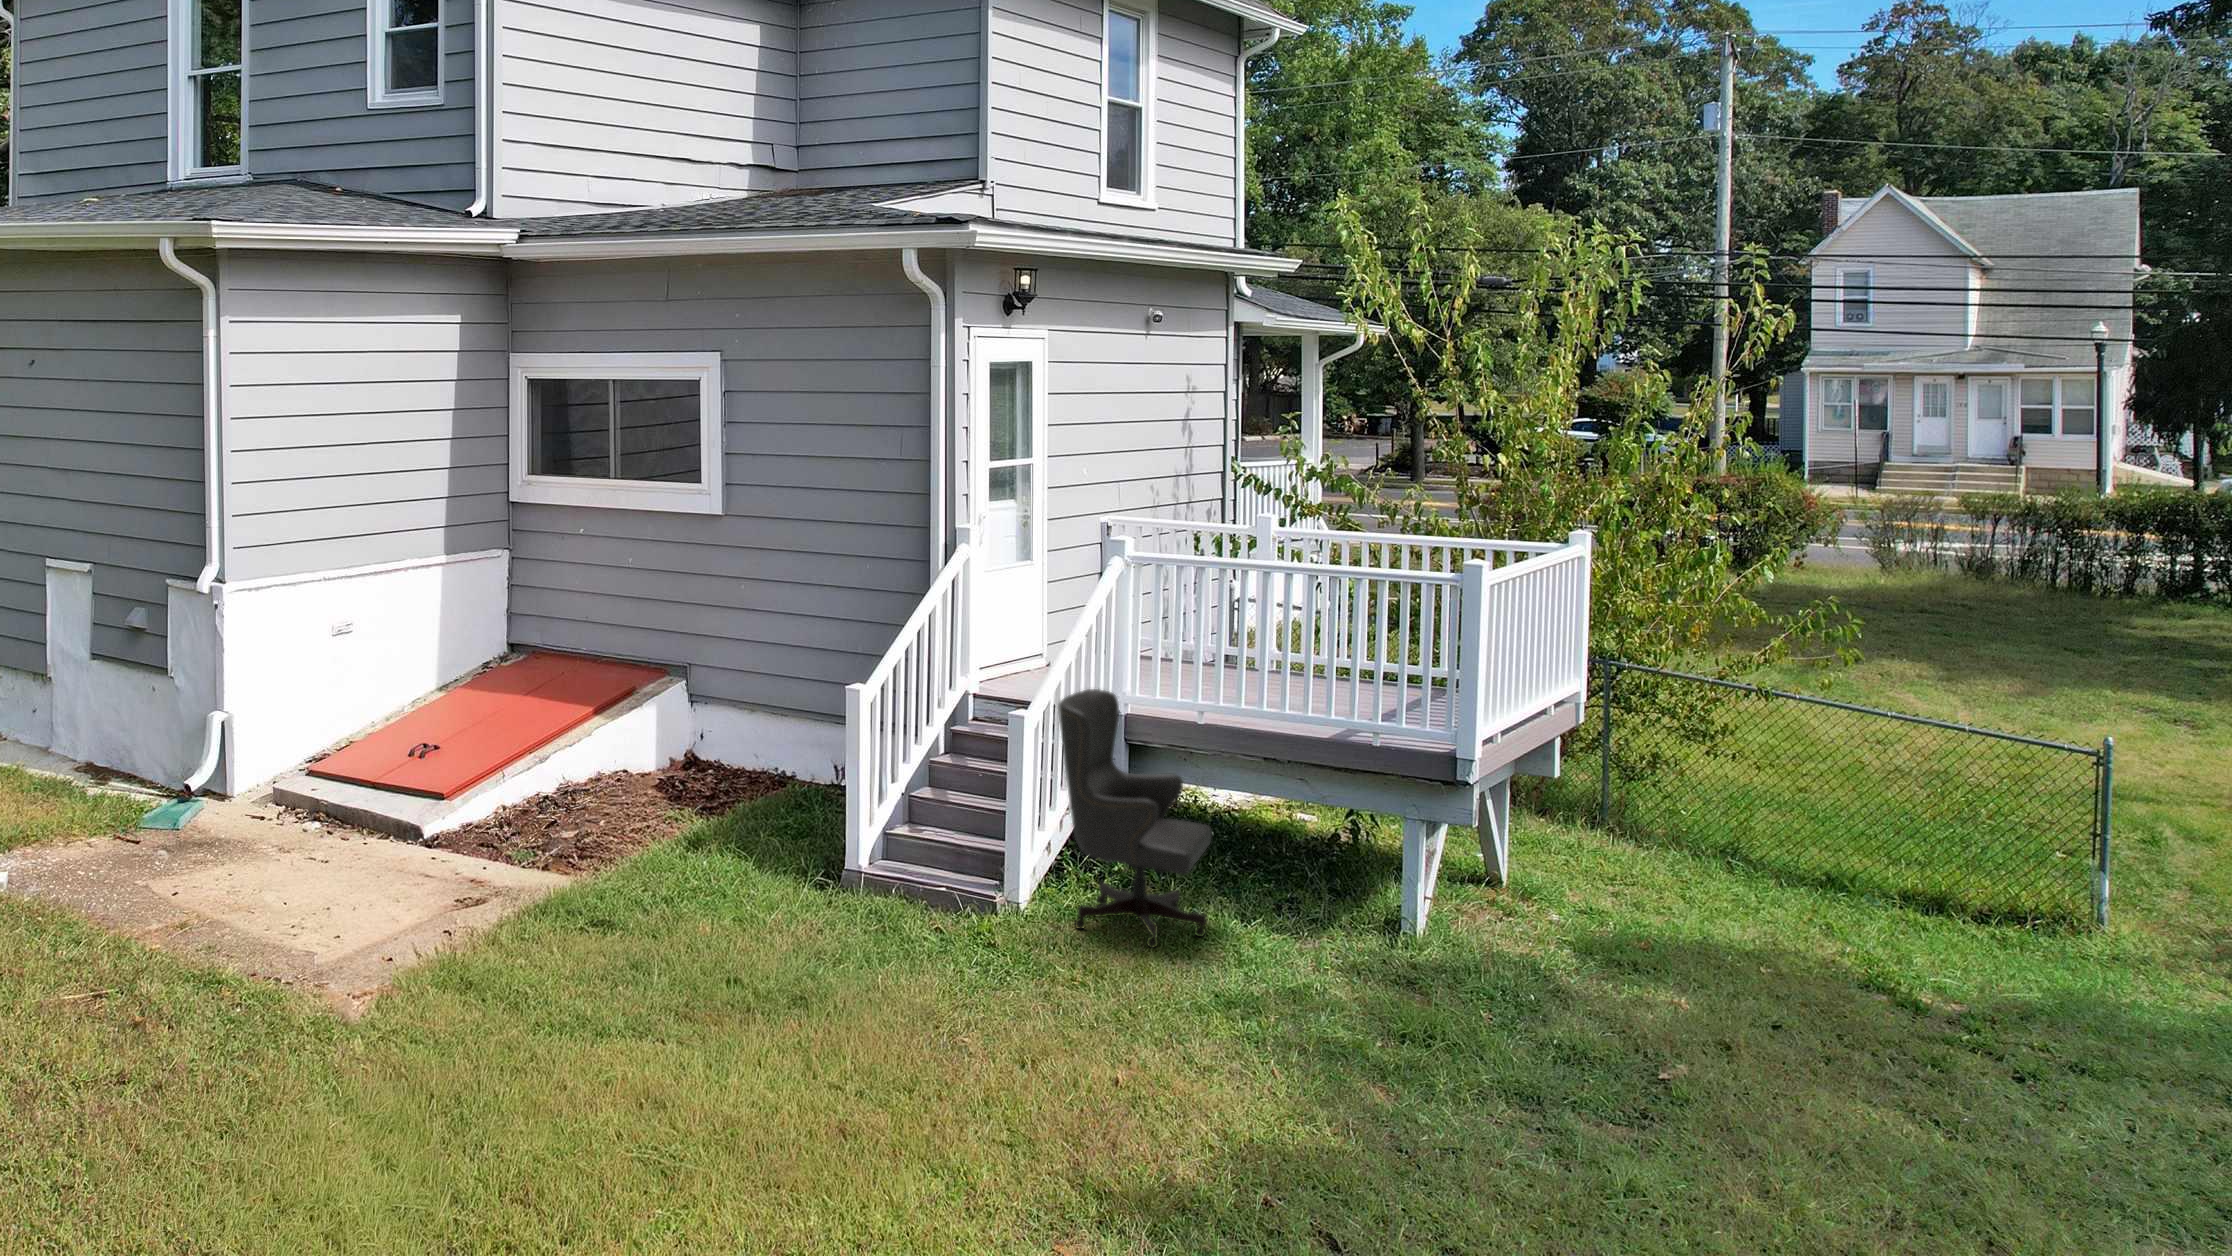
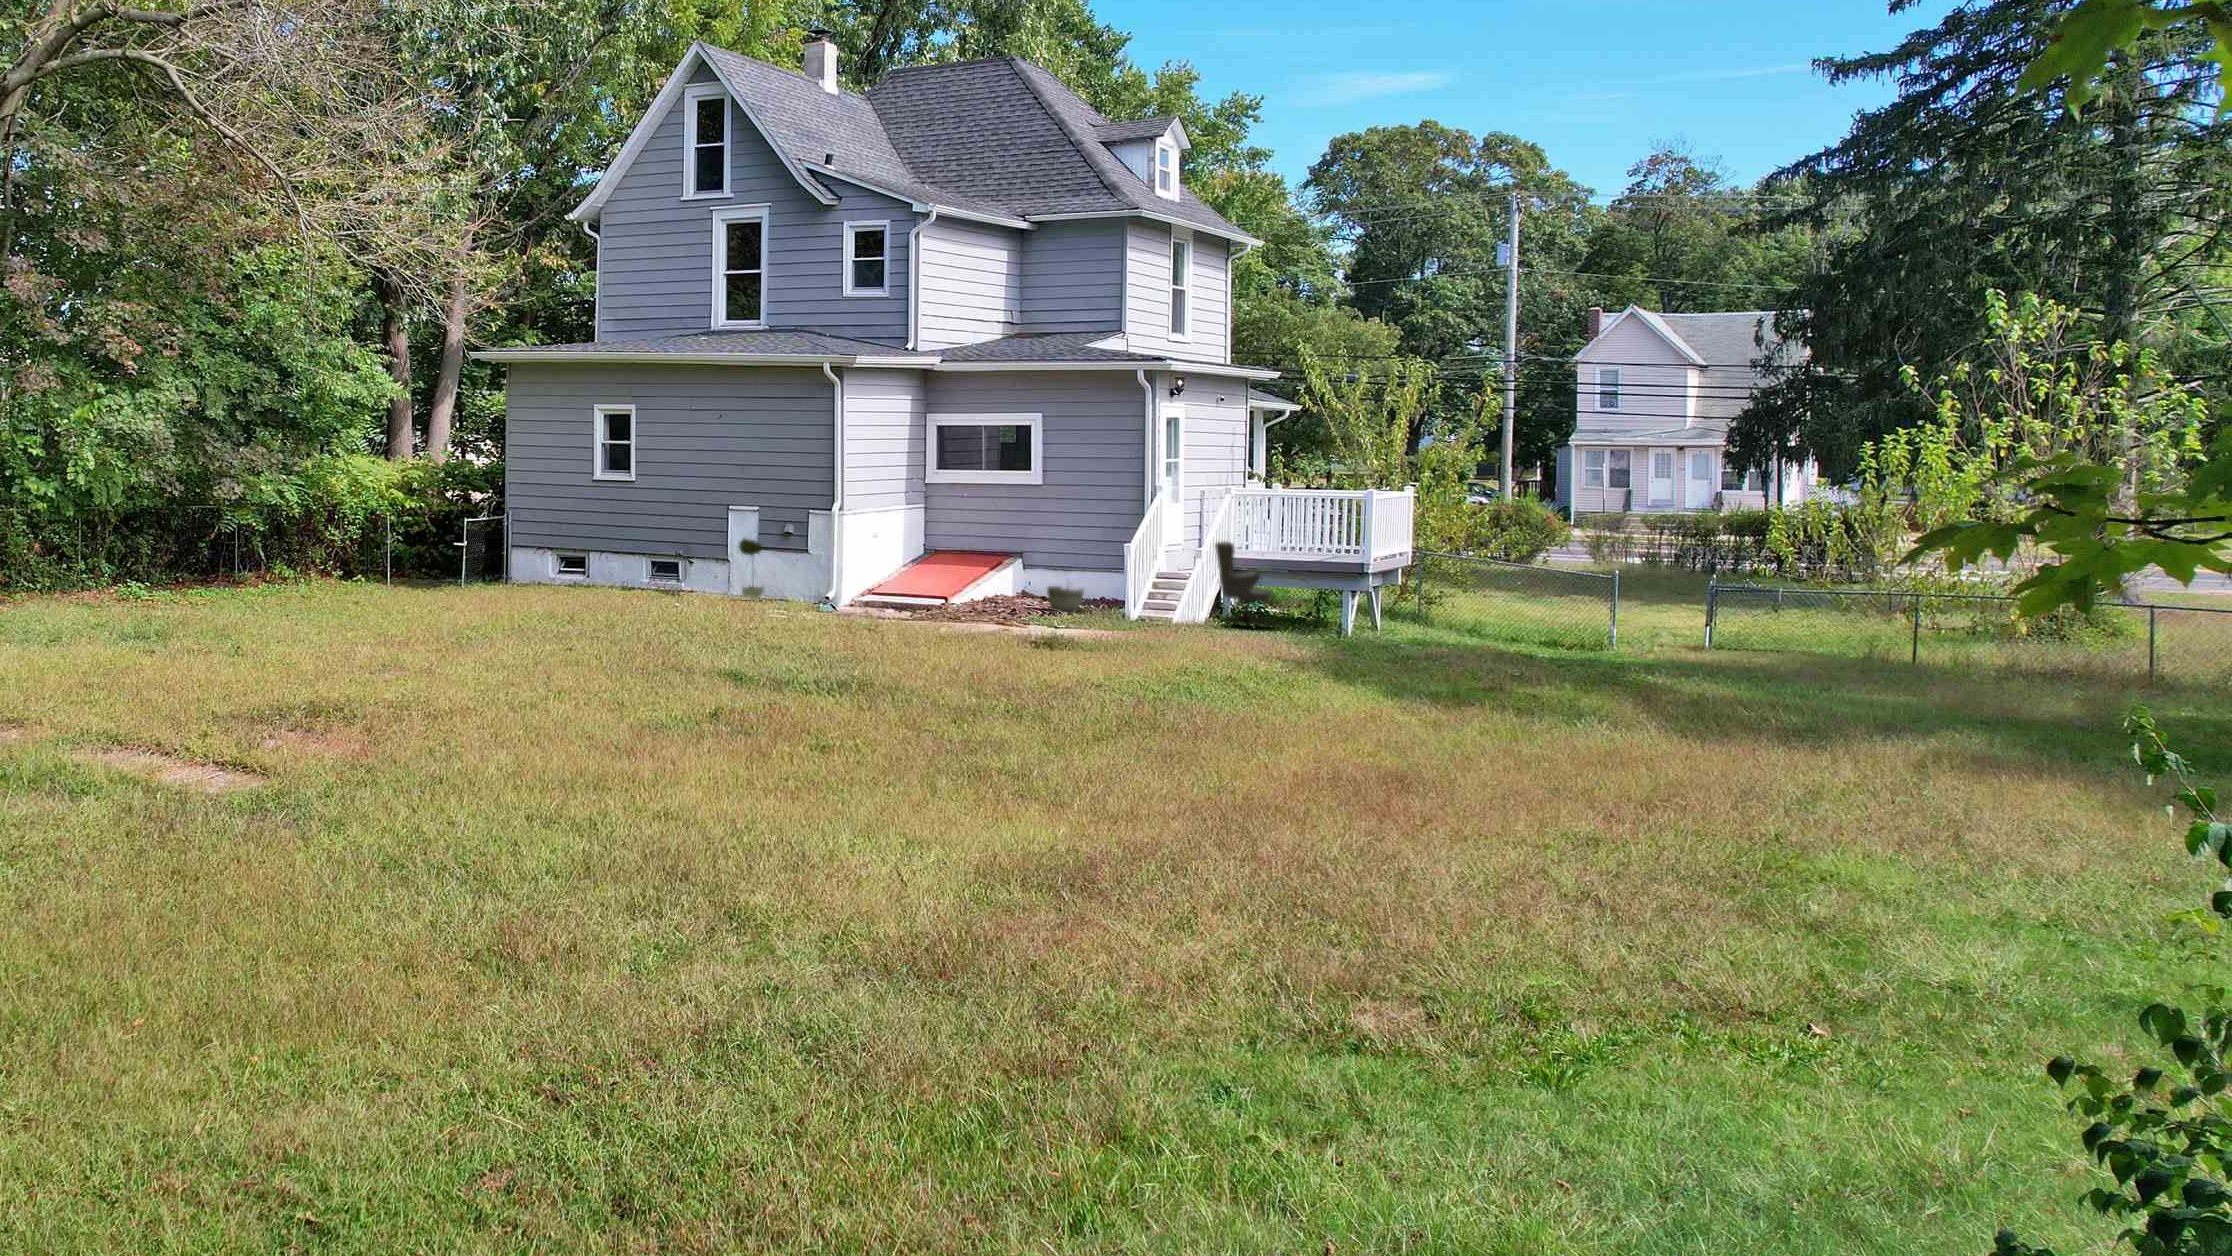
potted tree: none [38,631,99,777] -> present [739,539,764,598]
wooden bucket: none [717,738,803,819] -> present [1047,586,1084,612]

